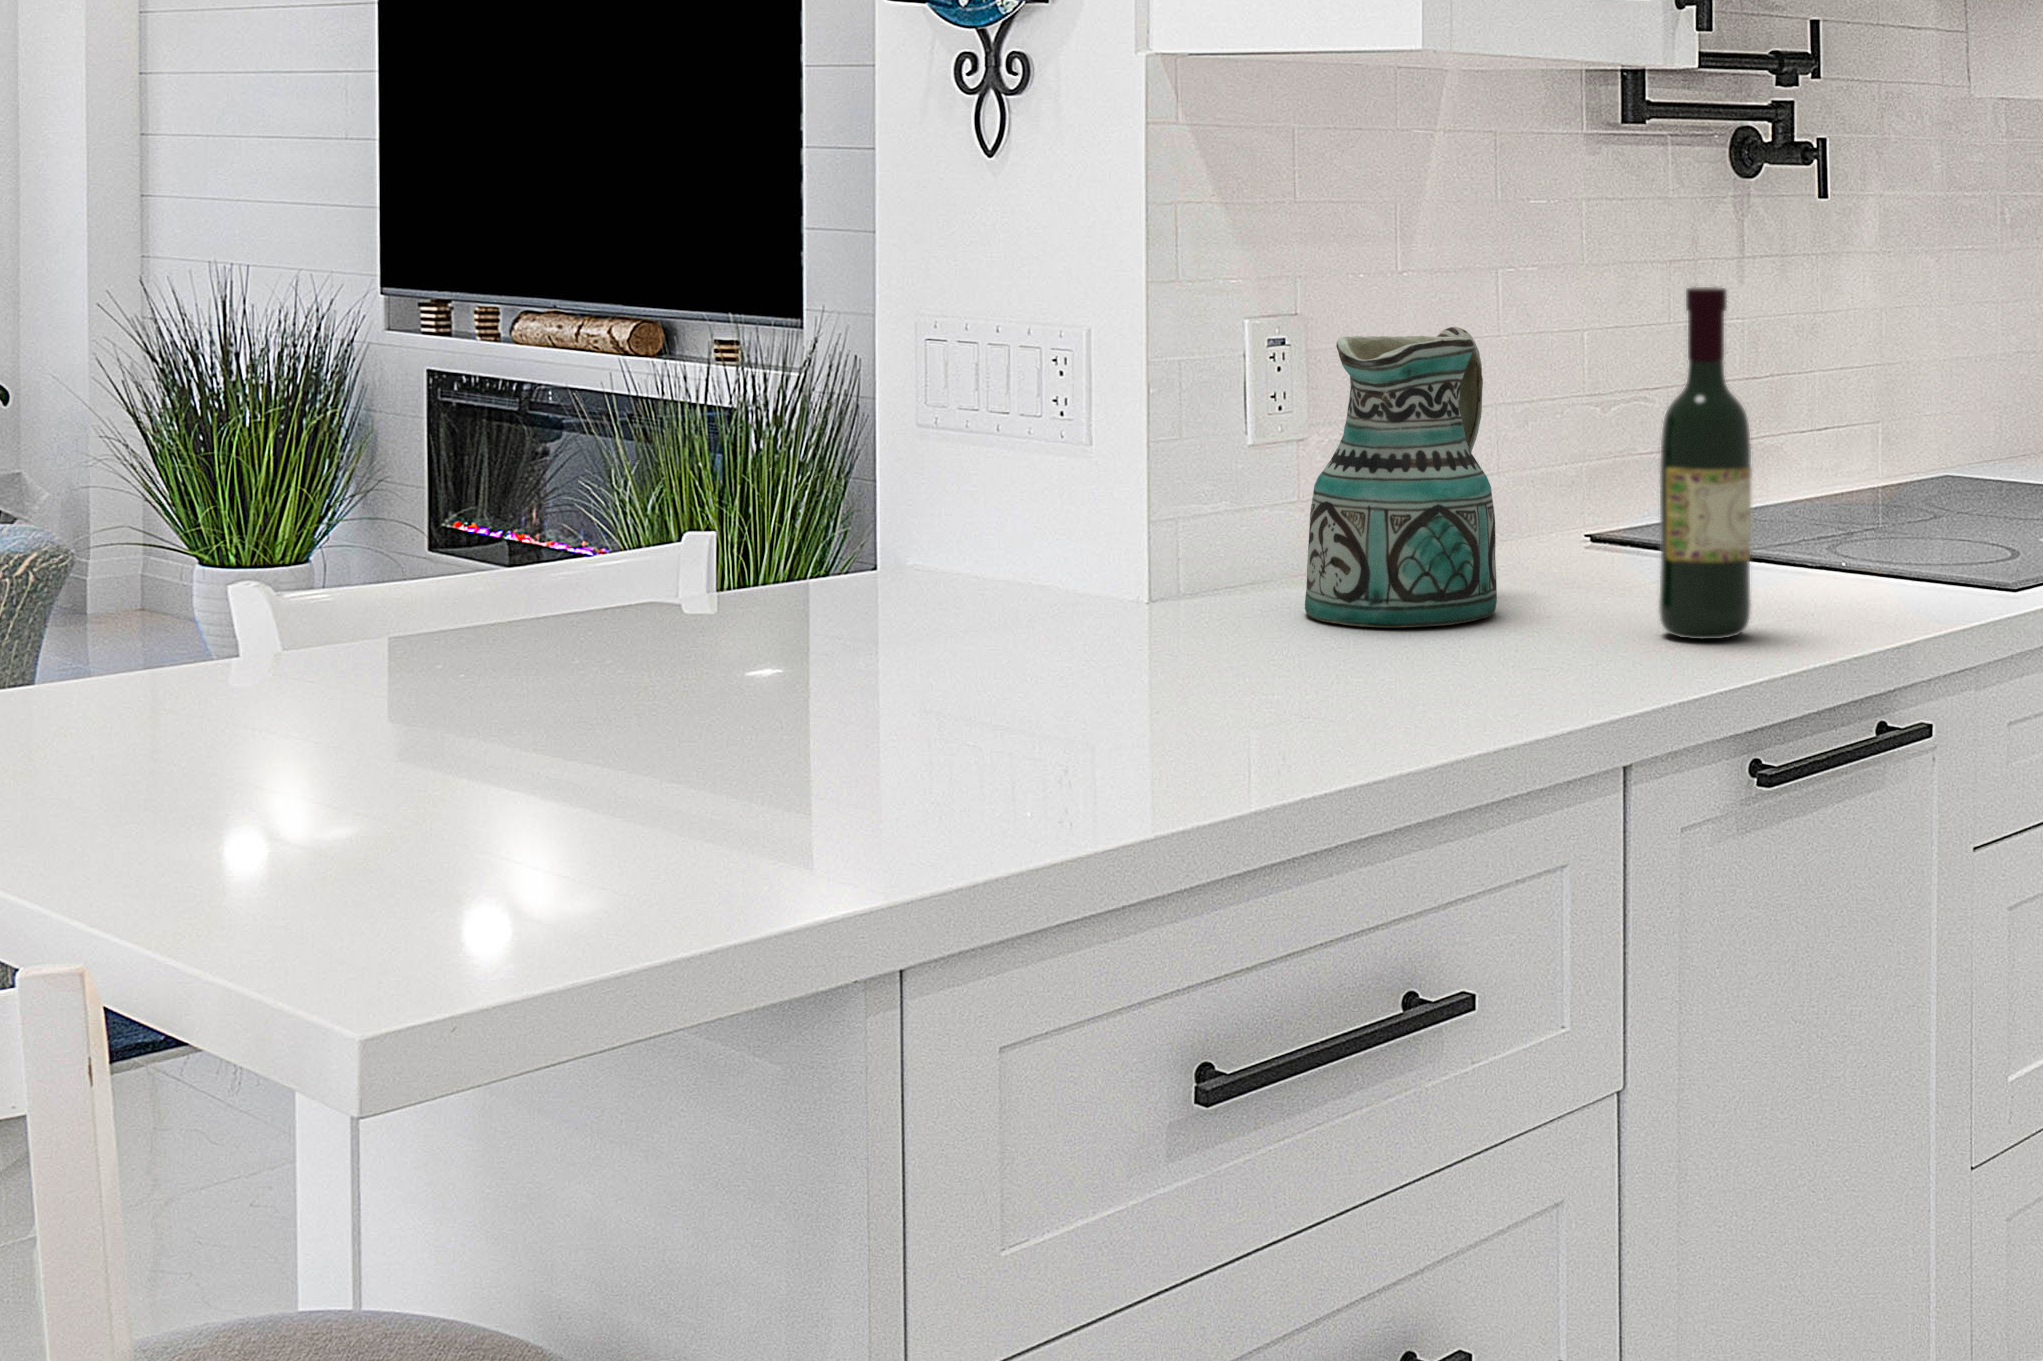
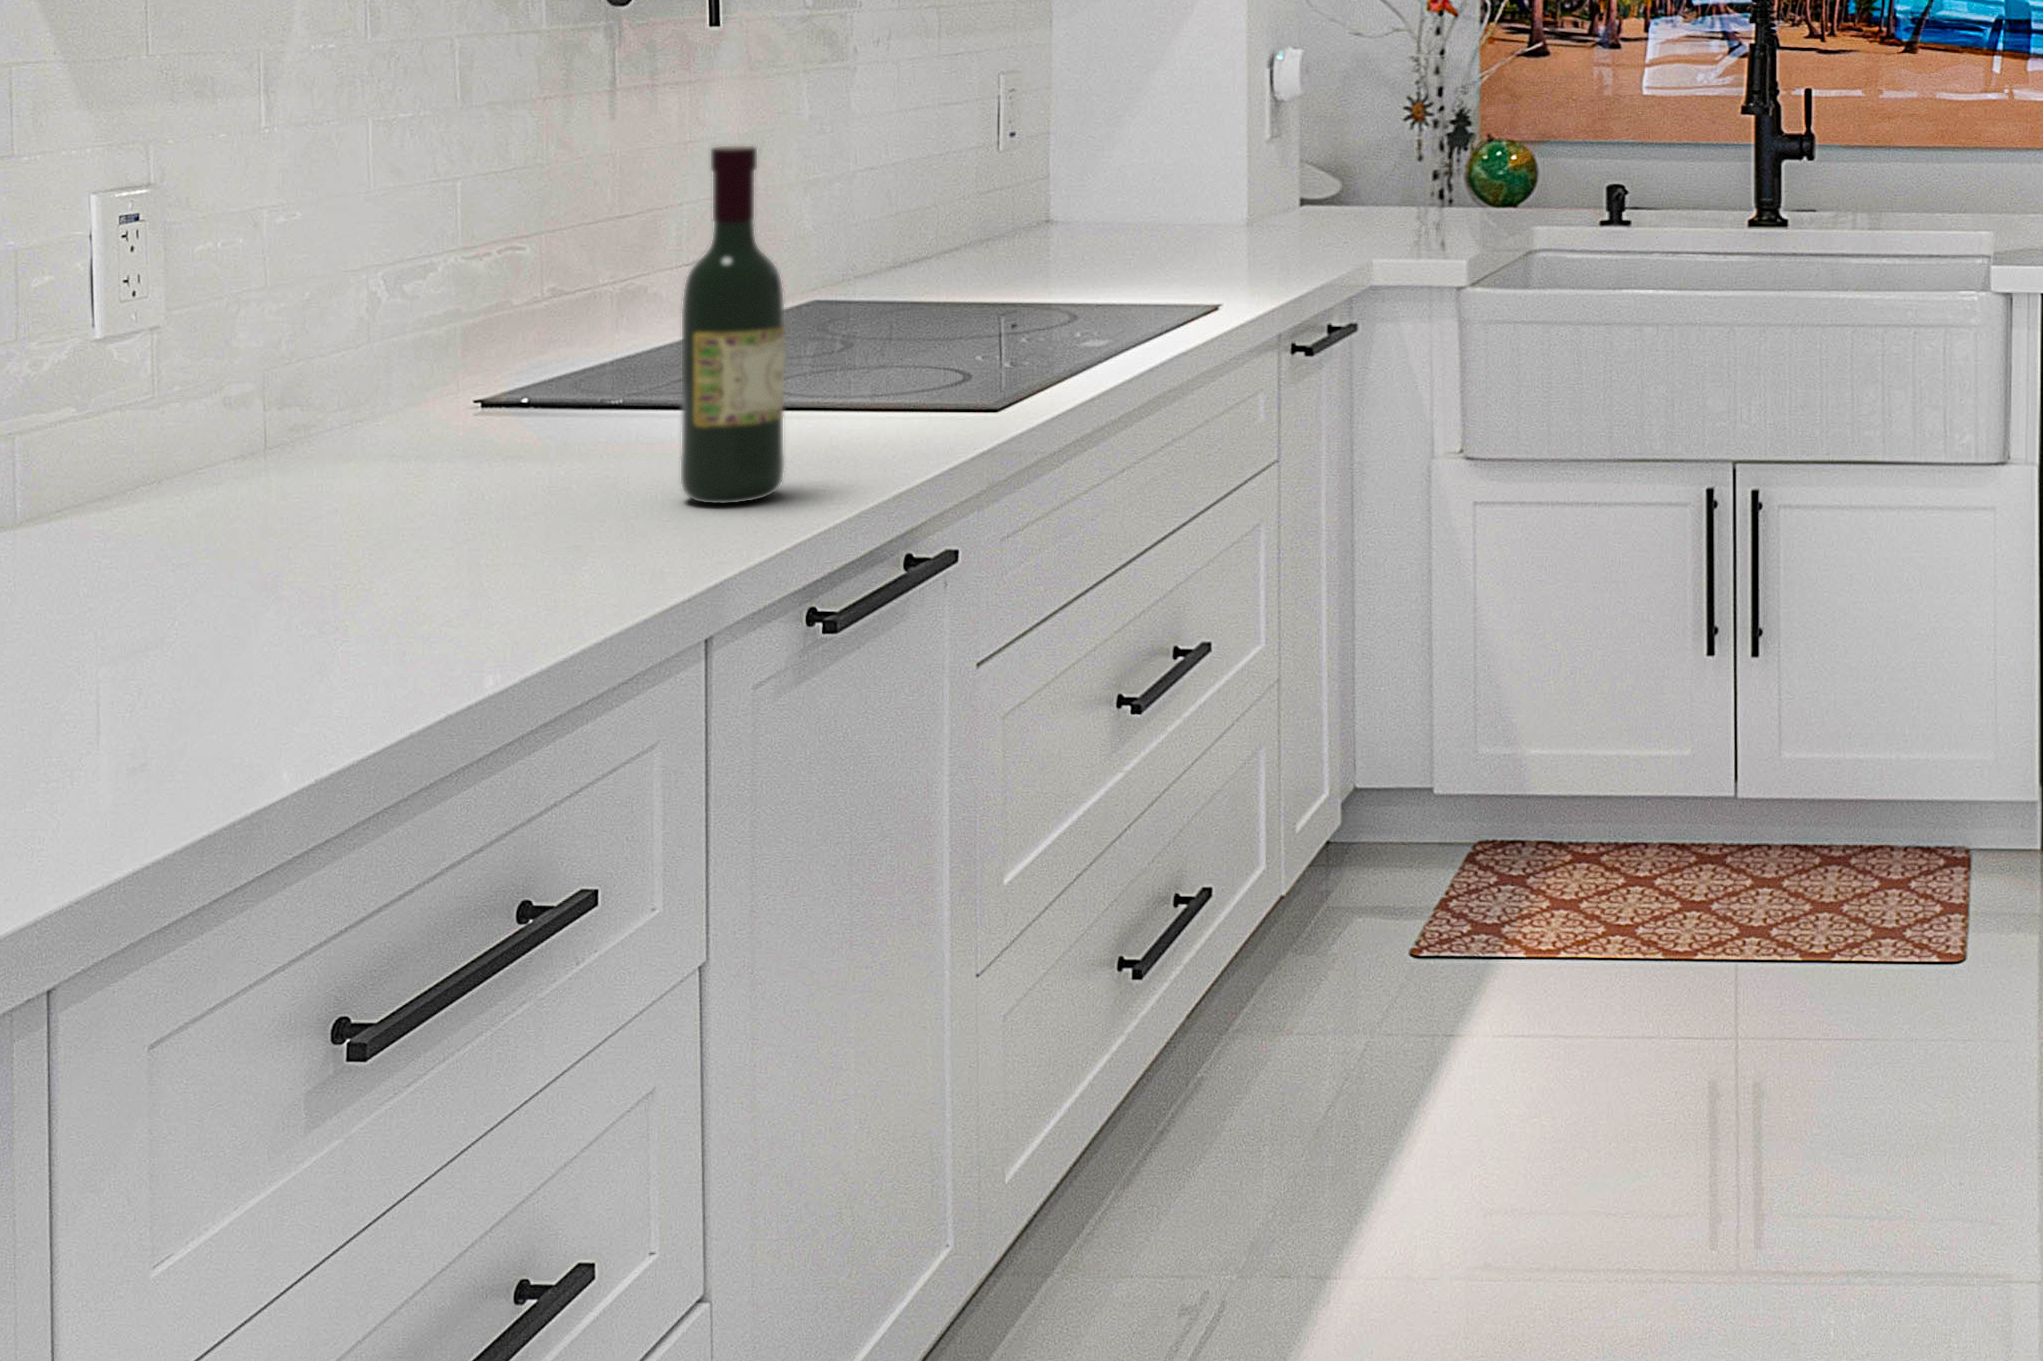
ceramic pitcher: present [1305,327,1497,627] -> none [225,195,471,532]

